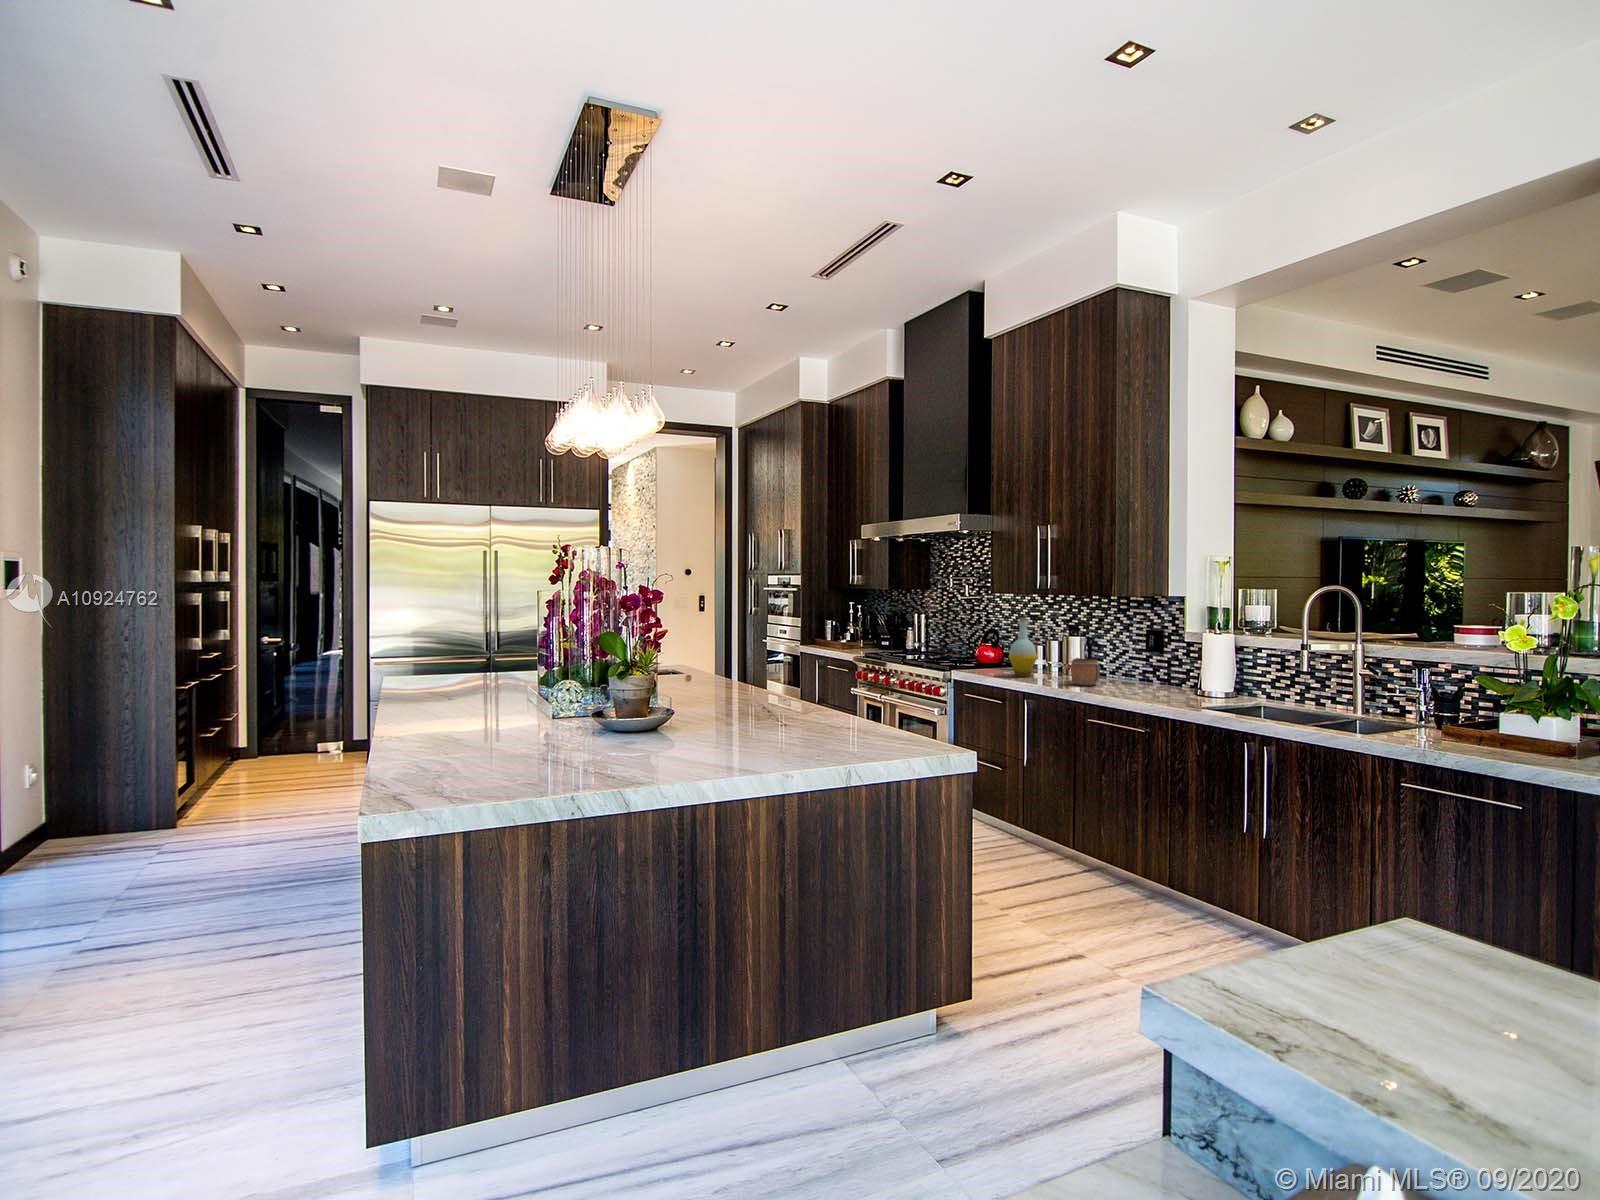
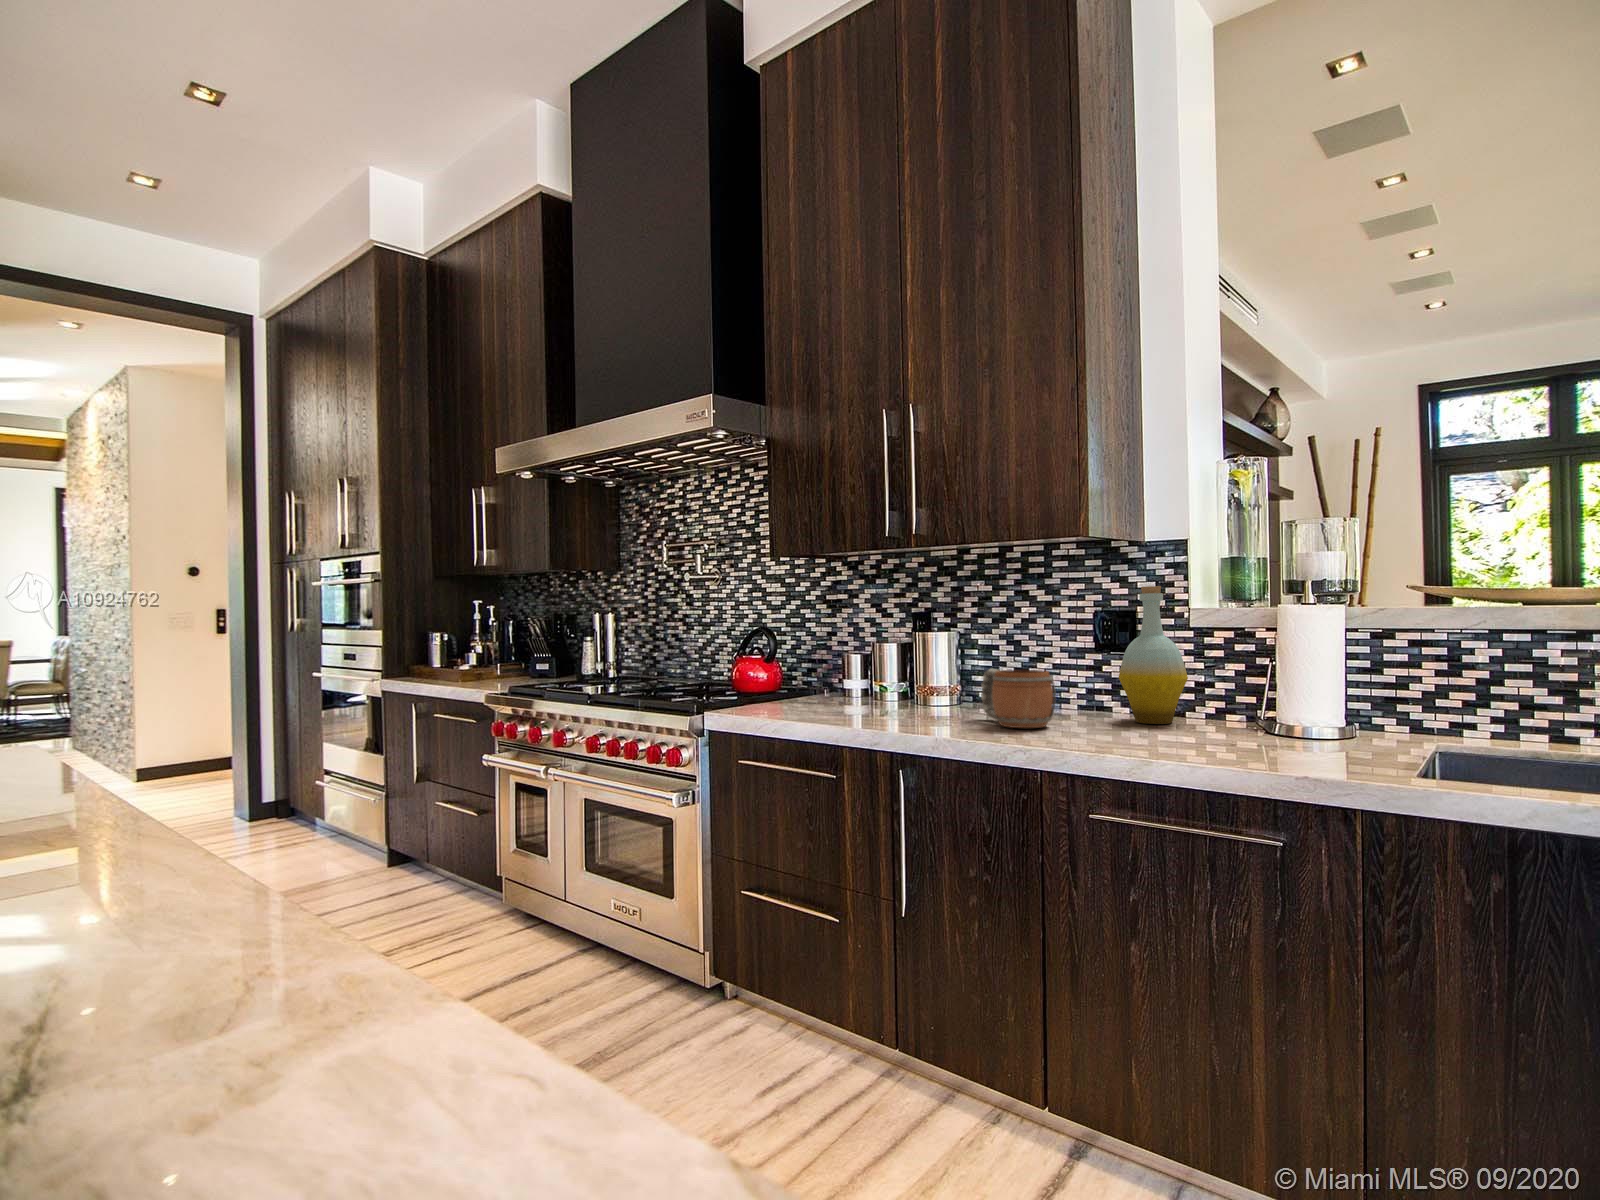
bottle: present [1009,618,1037,677] -> present [1119,586,1188,724]

